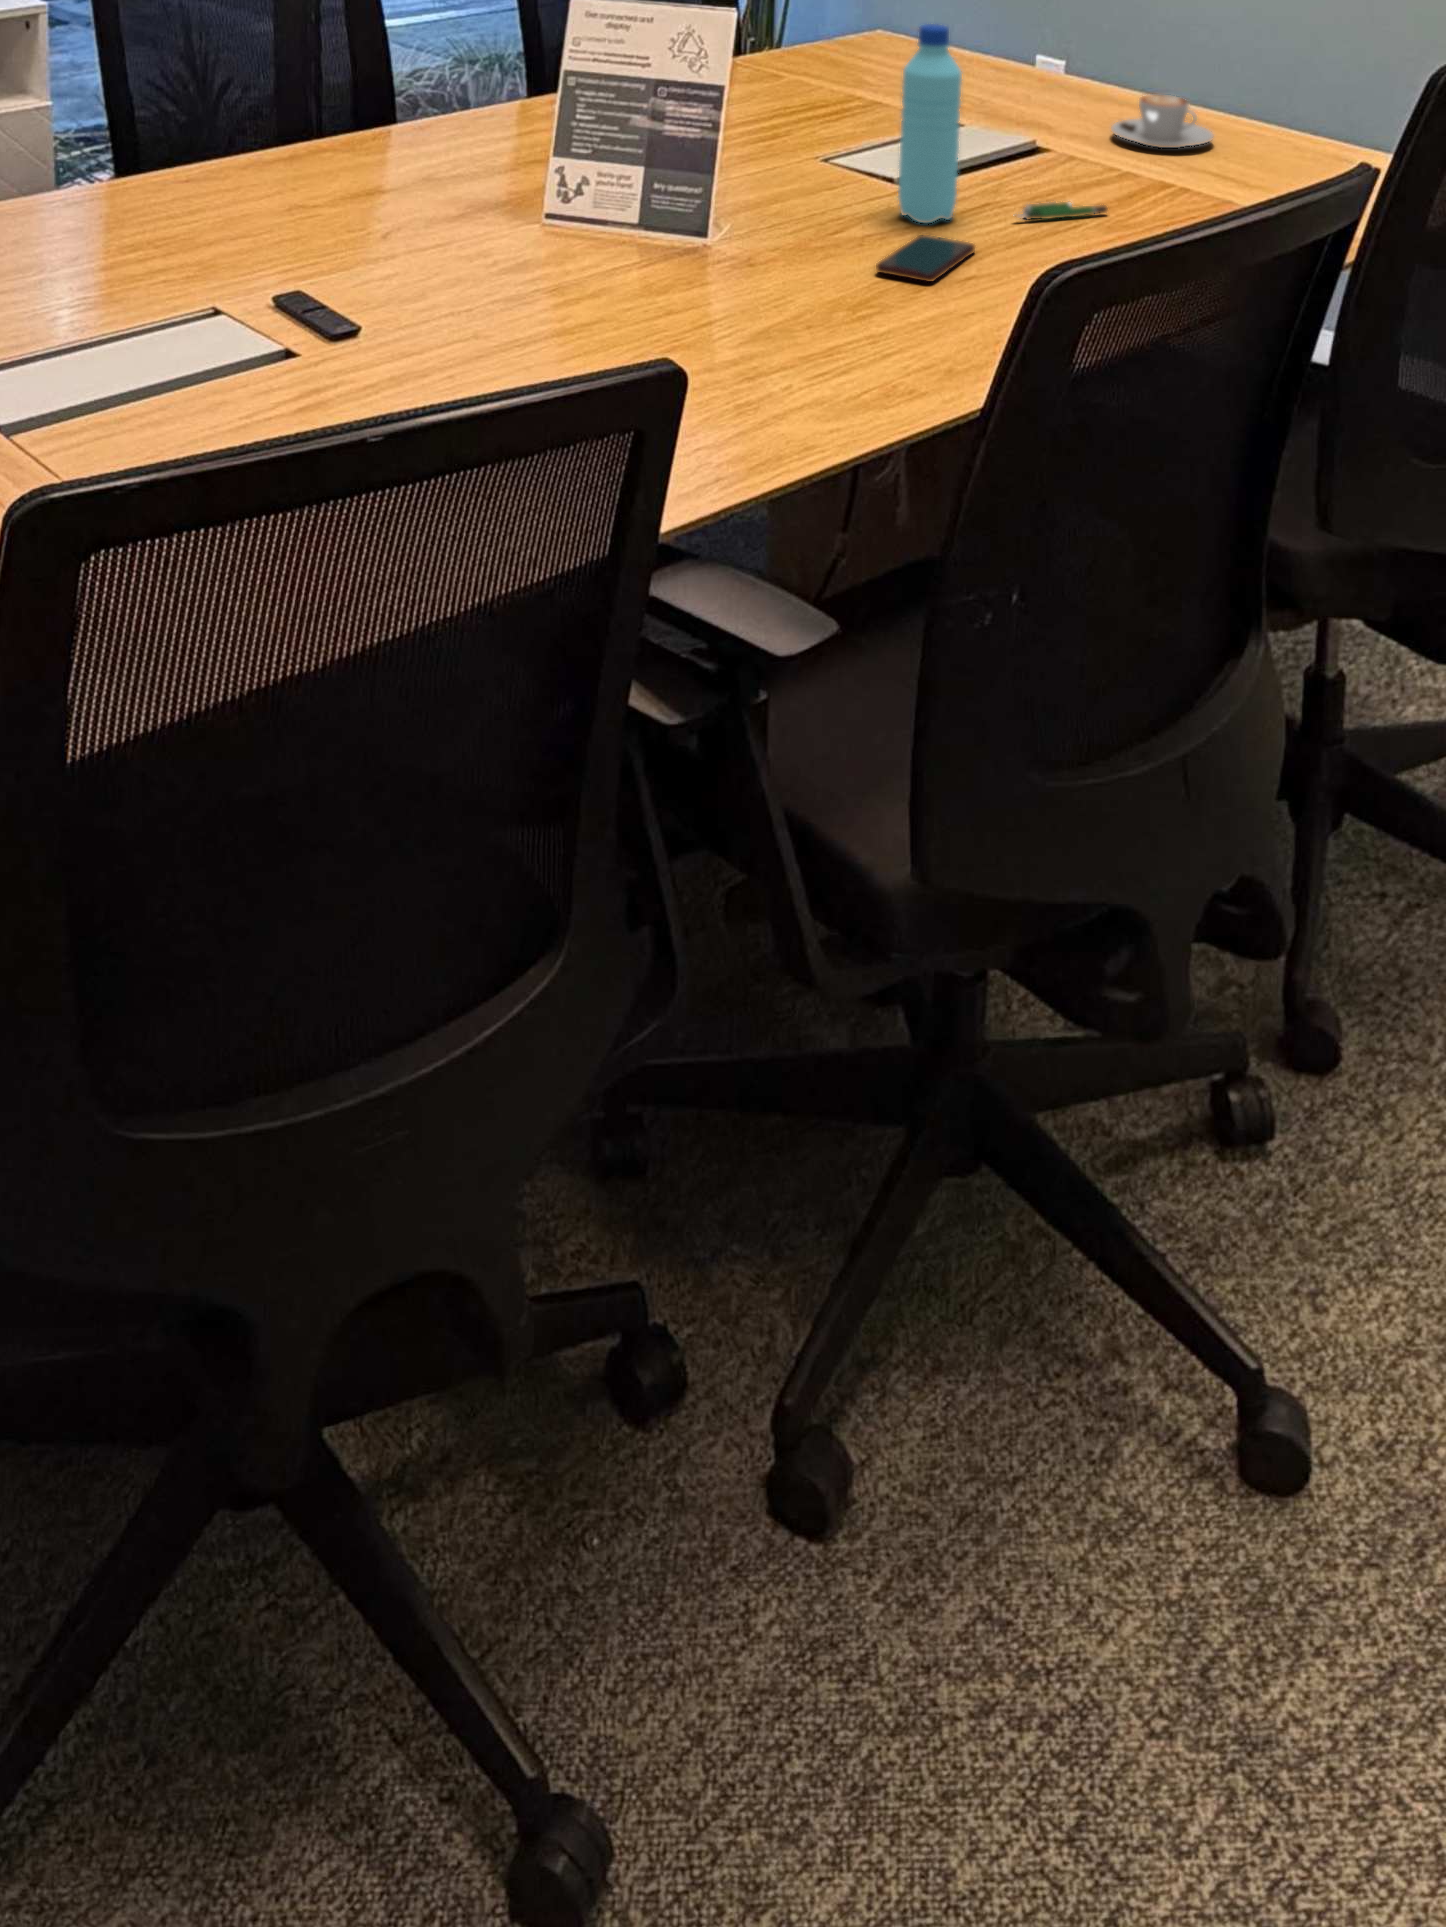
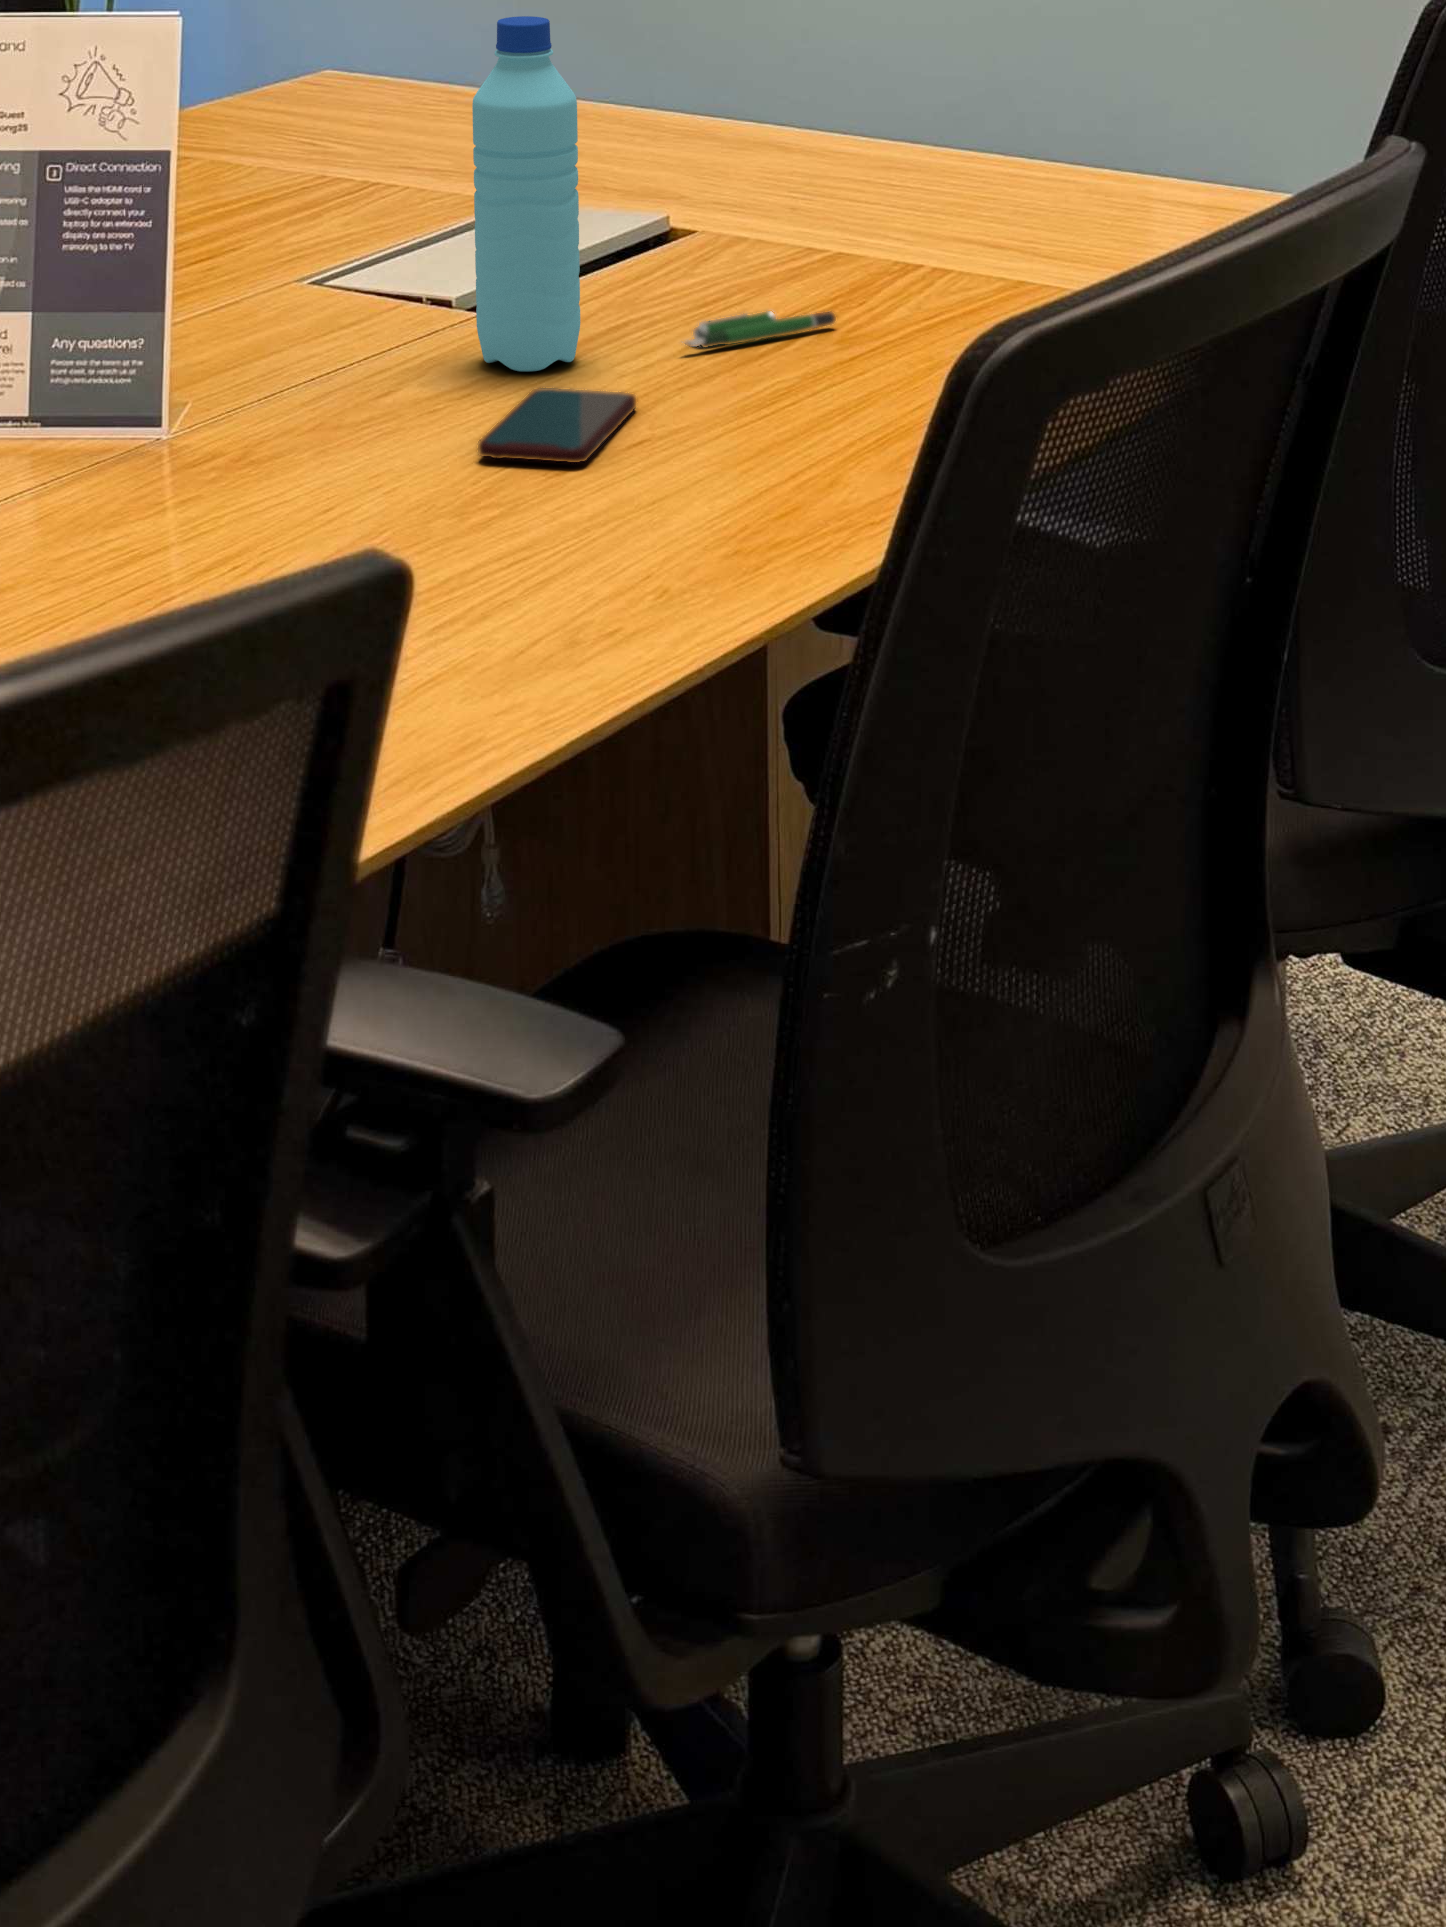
coffee cup: present [1111,95,1213,148] -> none [790,125,966,215]

